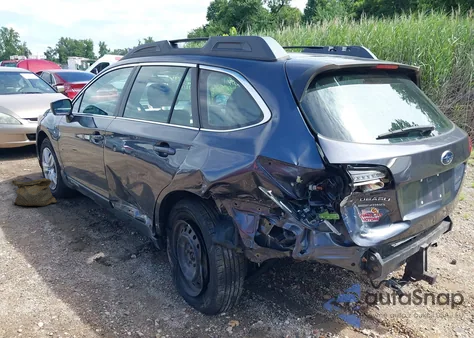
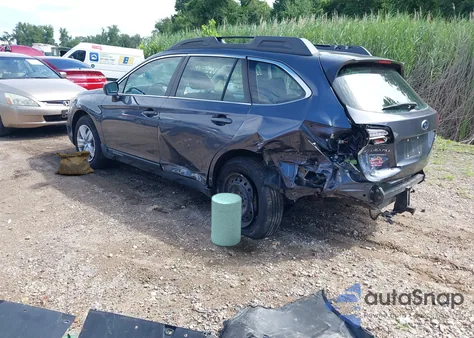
trash can: none [148,247,191,322] -> present [211,193,242,246]

